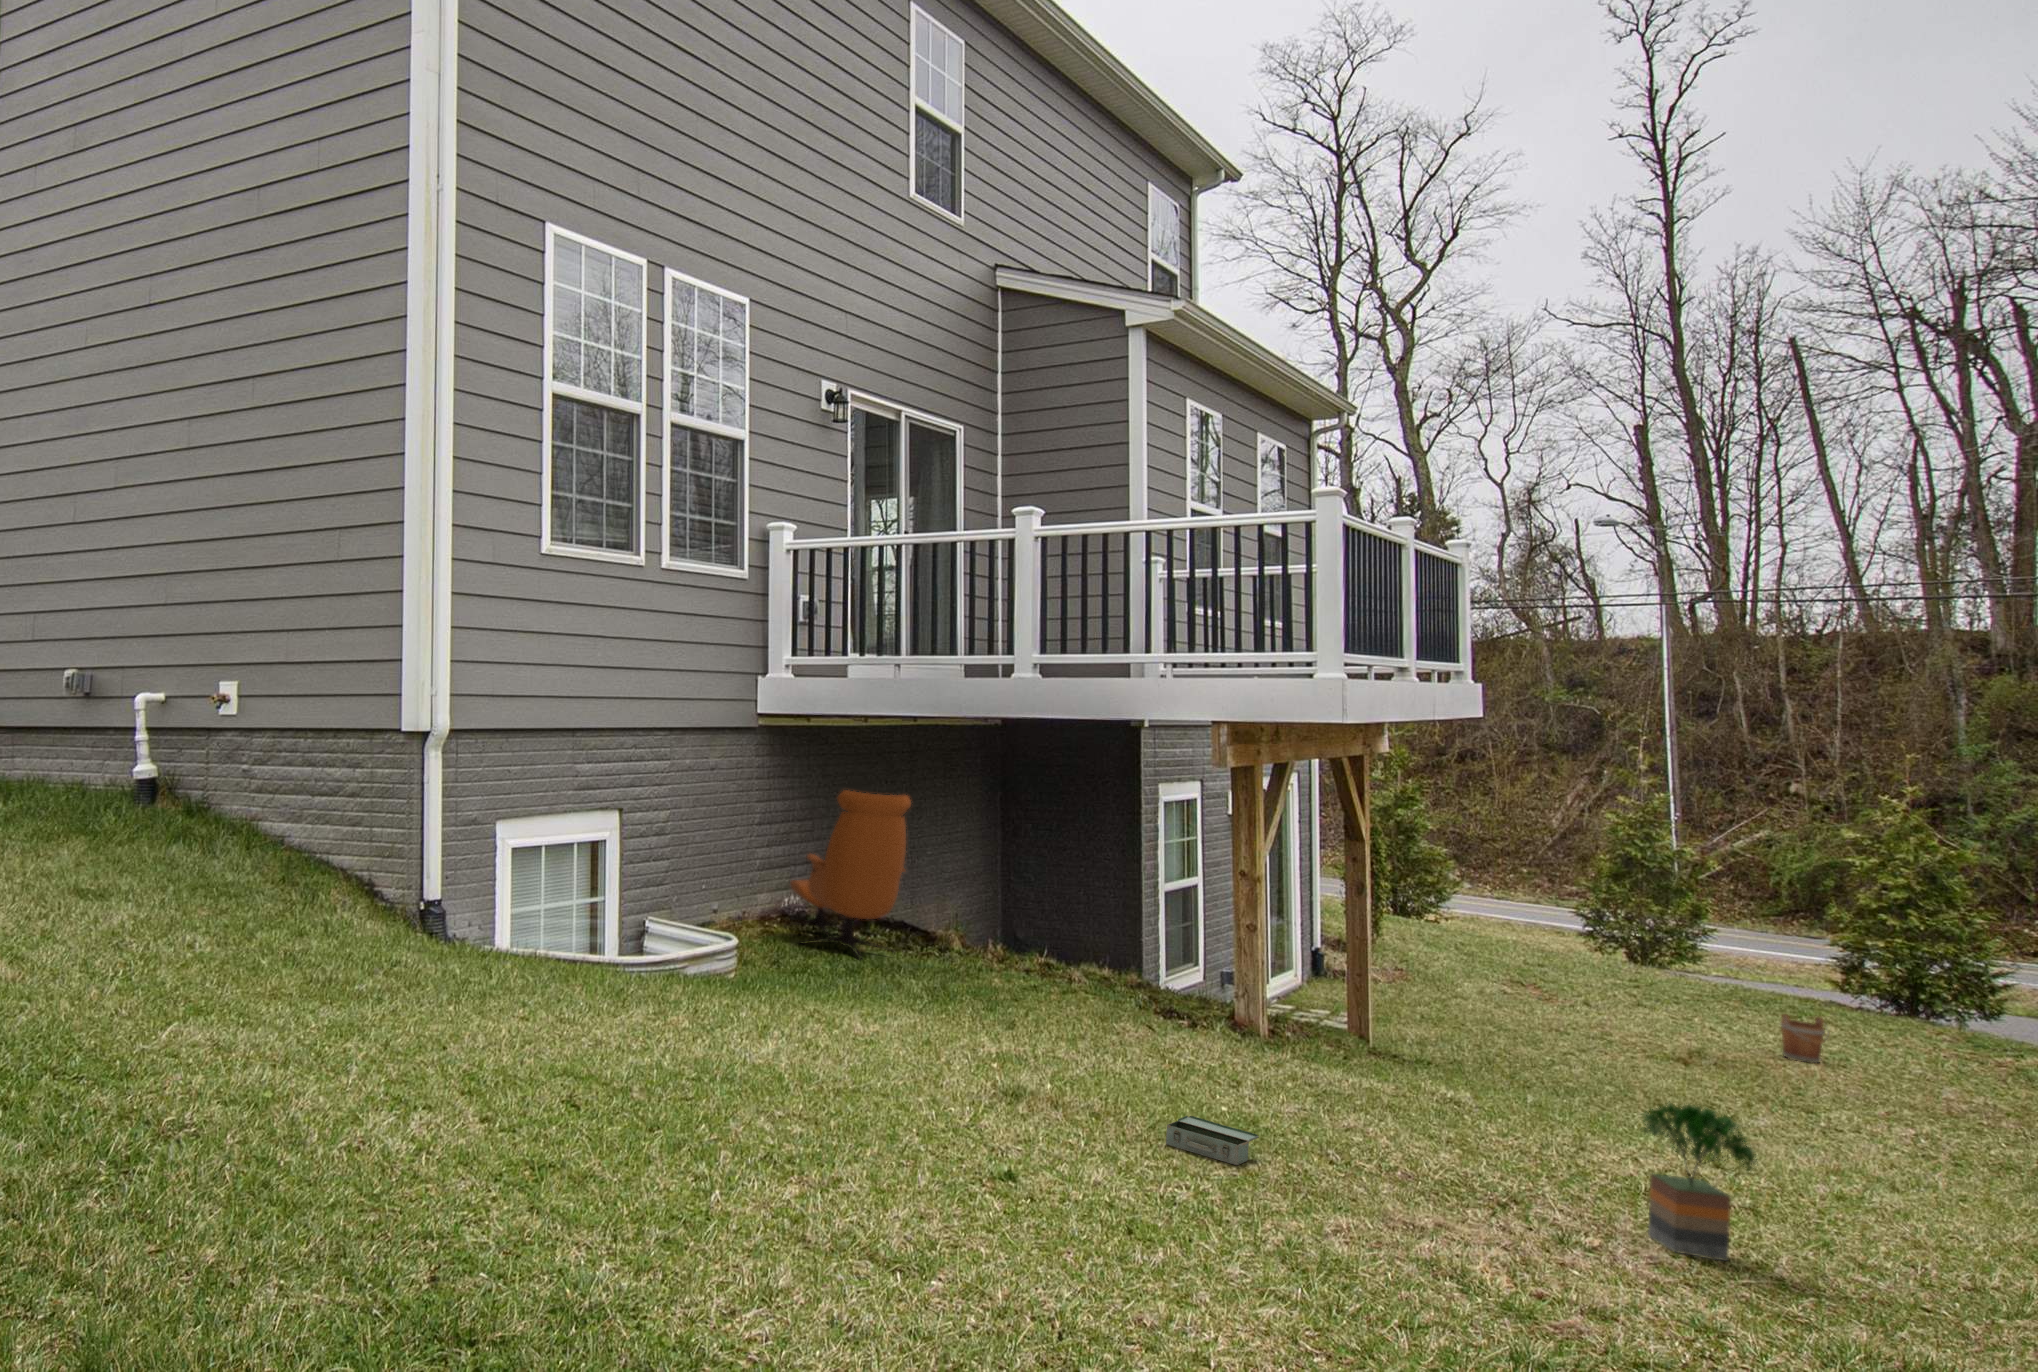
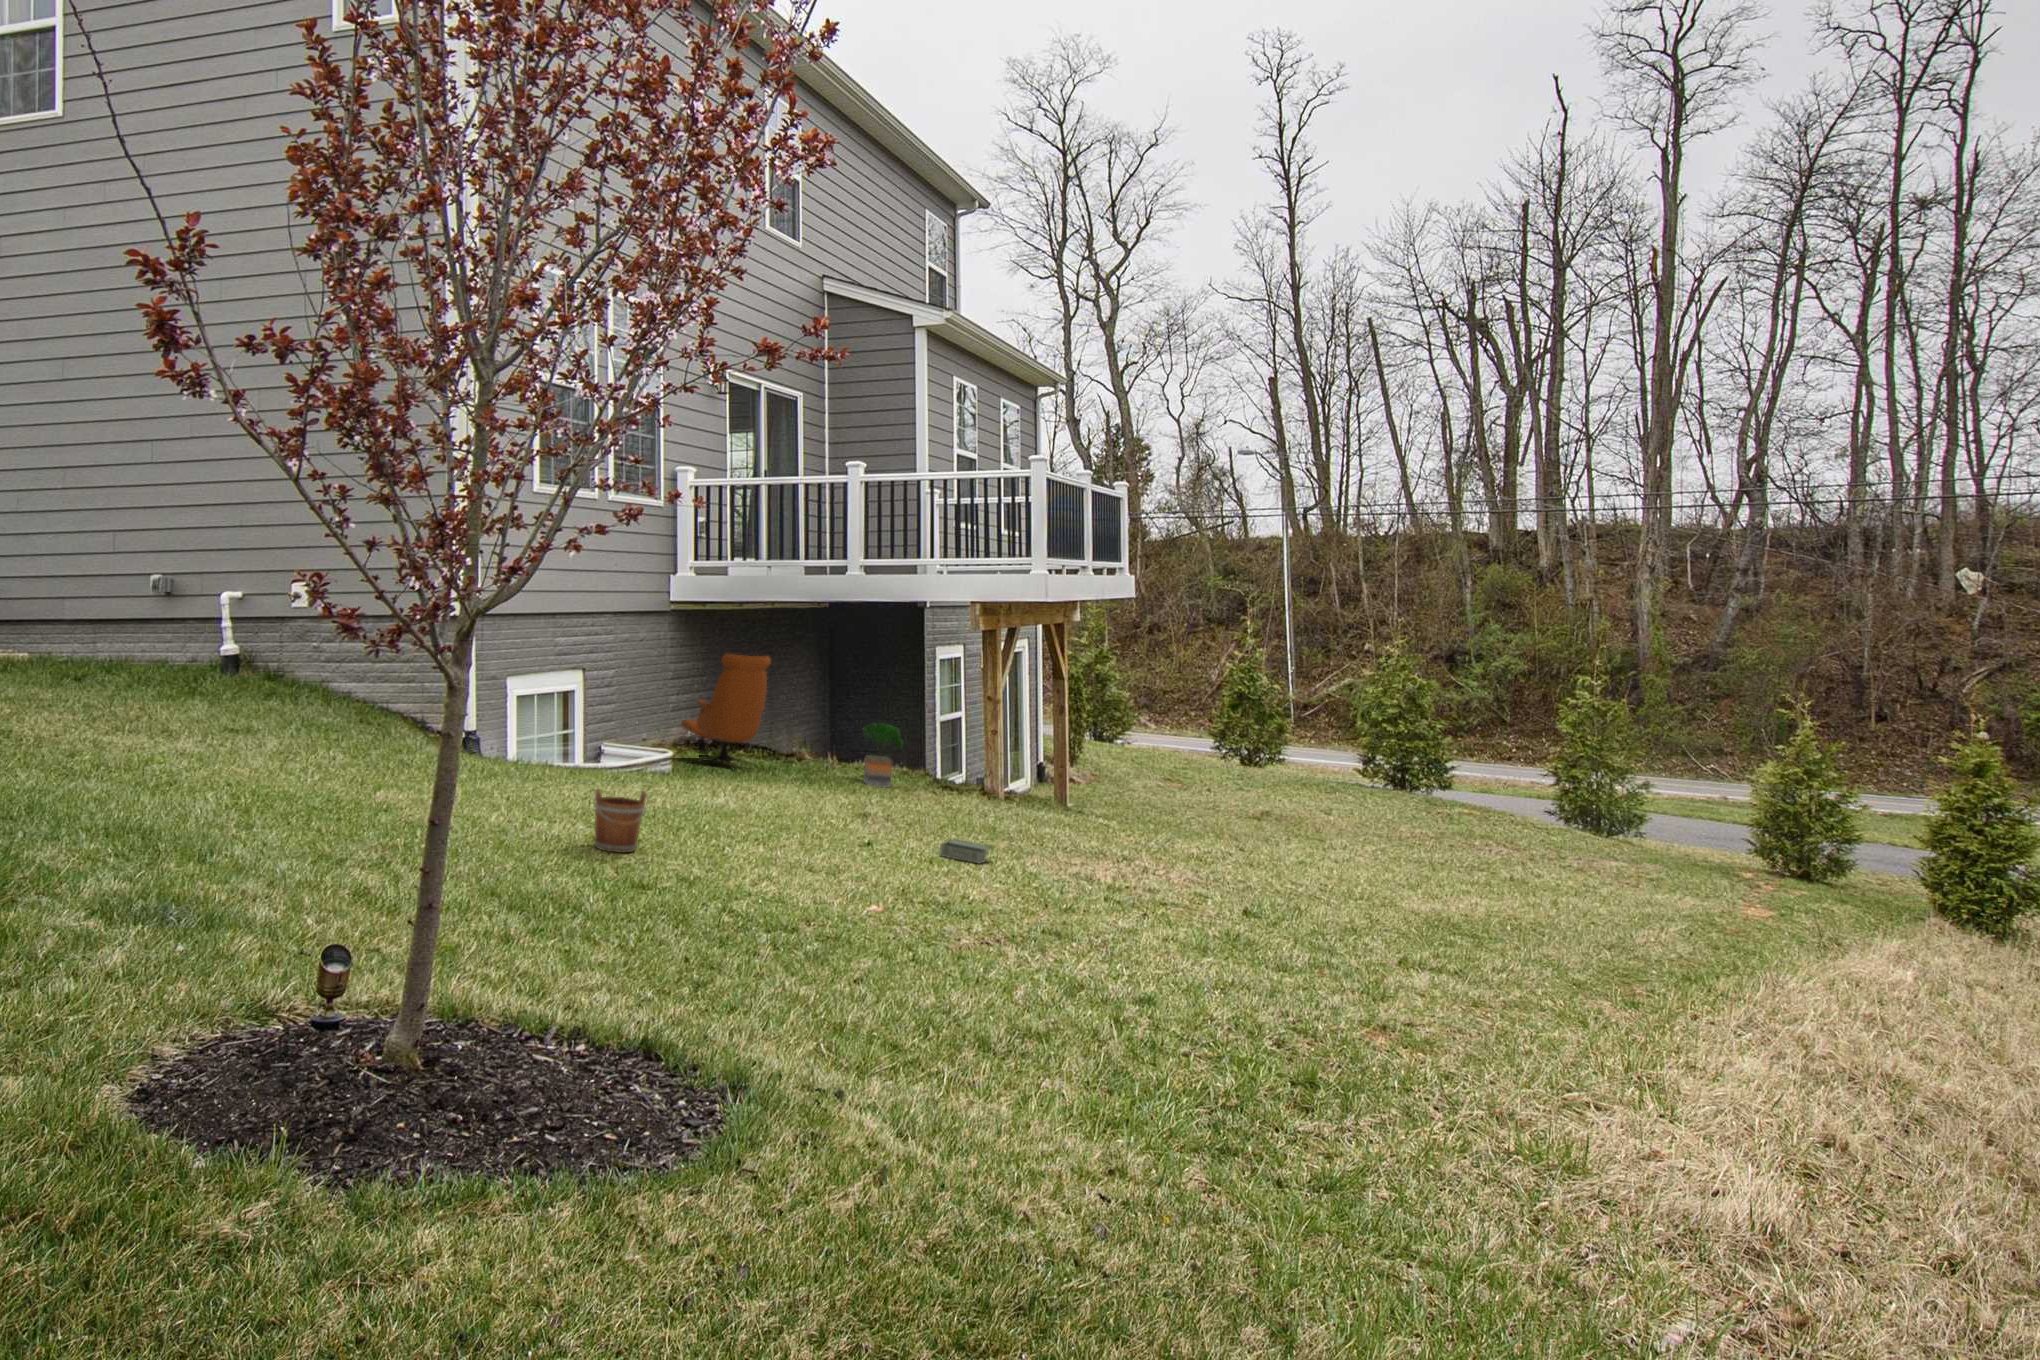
bucket: present [1780,1014,1827,1063] -> present [594,789,647,853]
potted tree: present [1640,1101,1757,1261] -> present [863,723,903,788]

